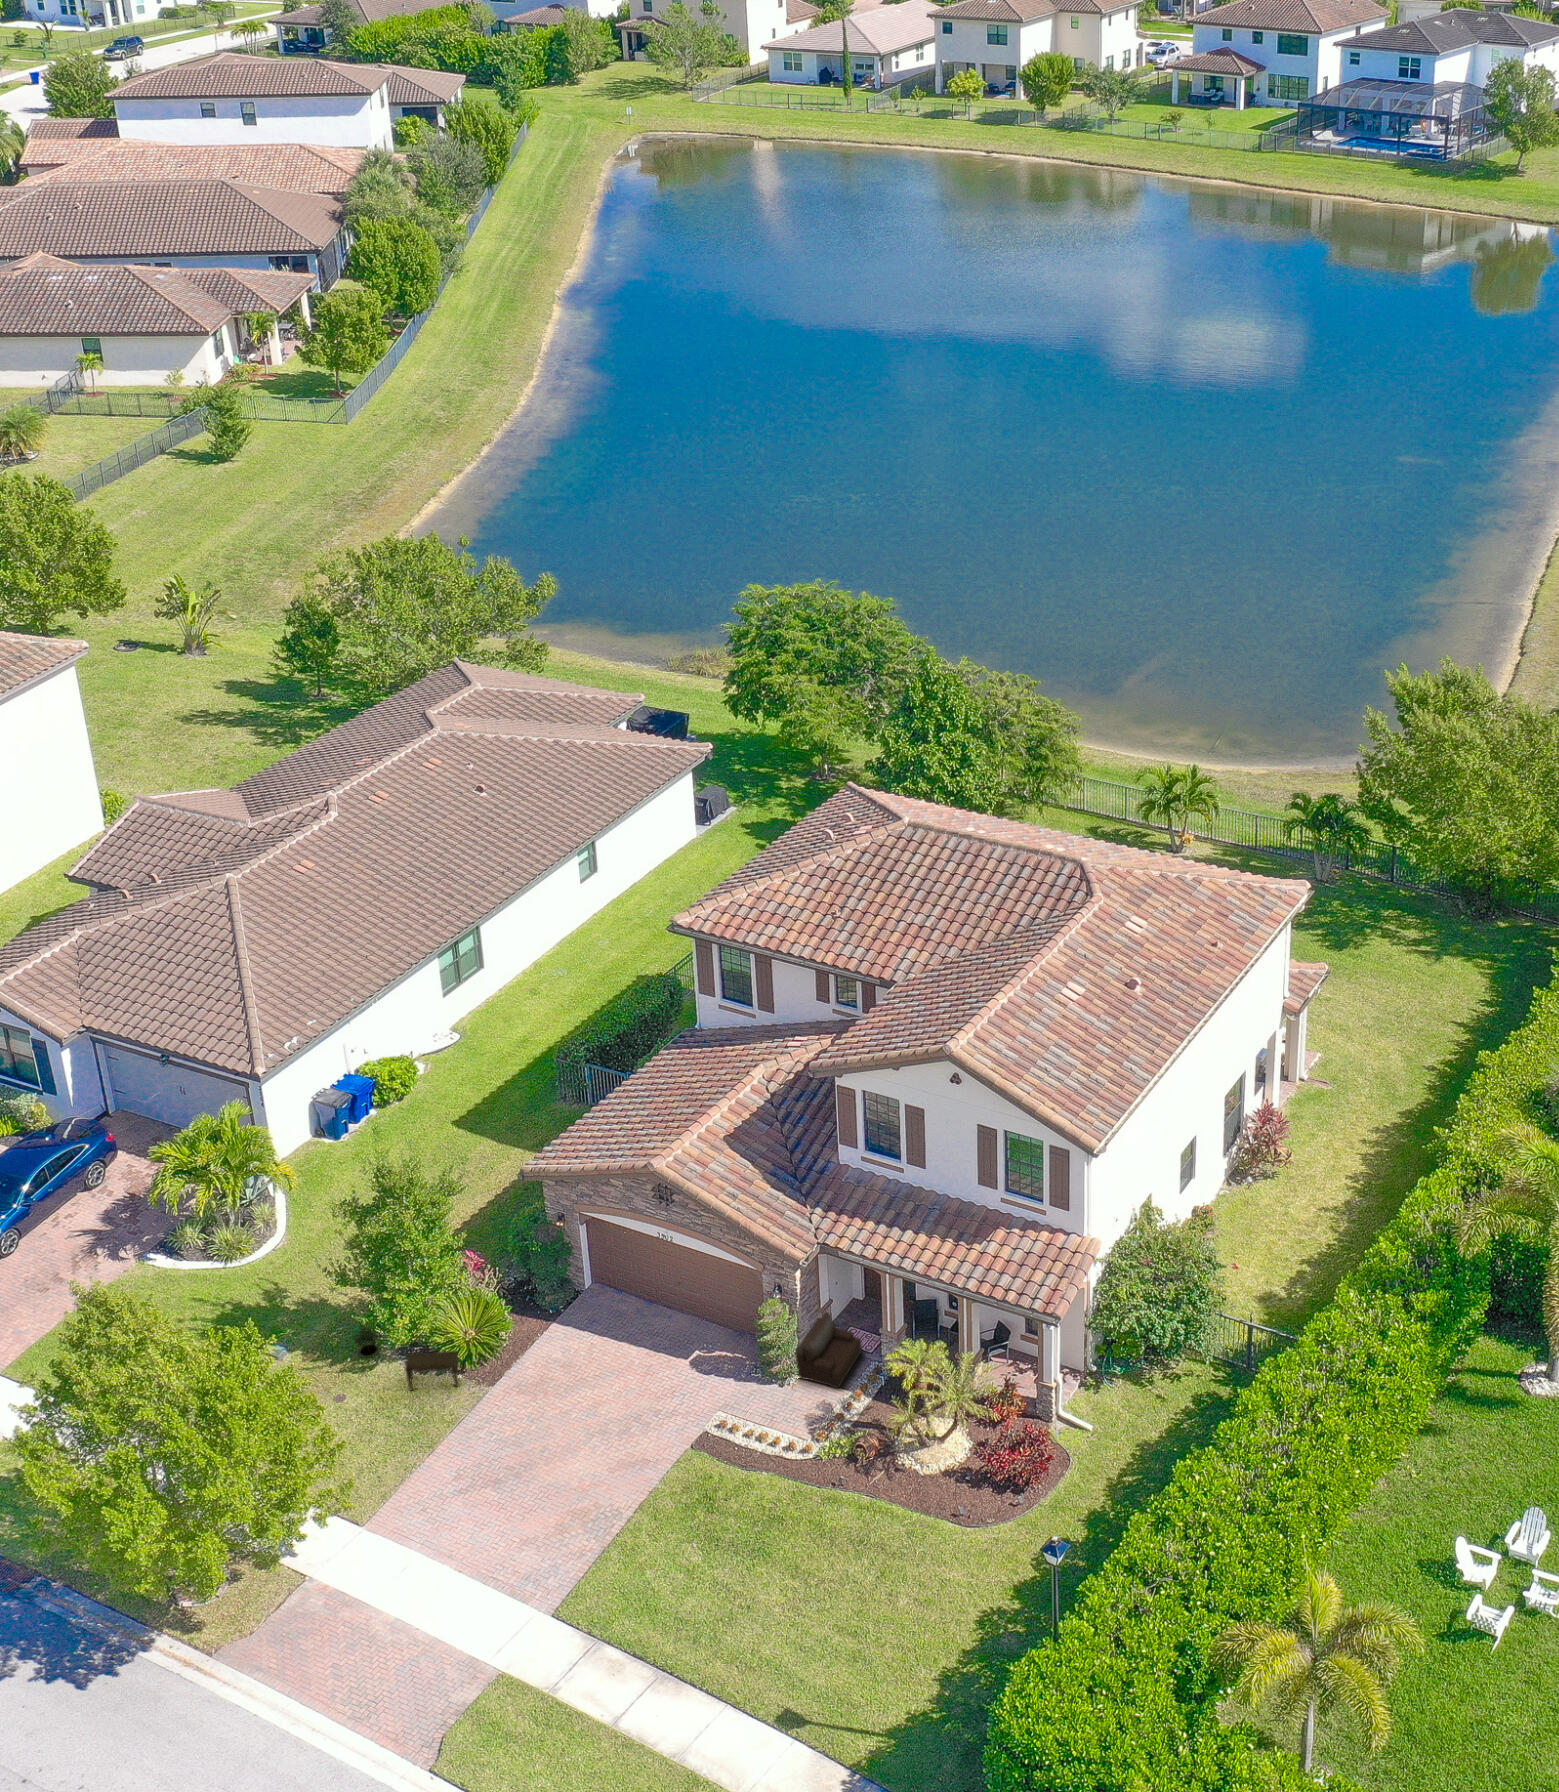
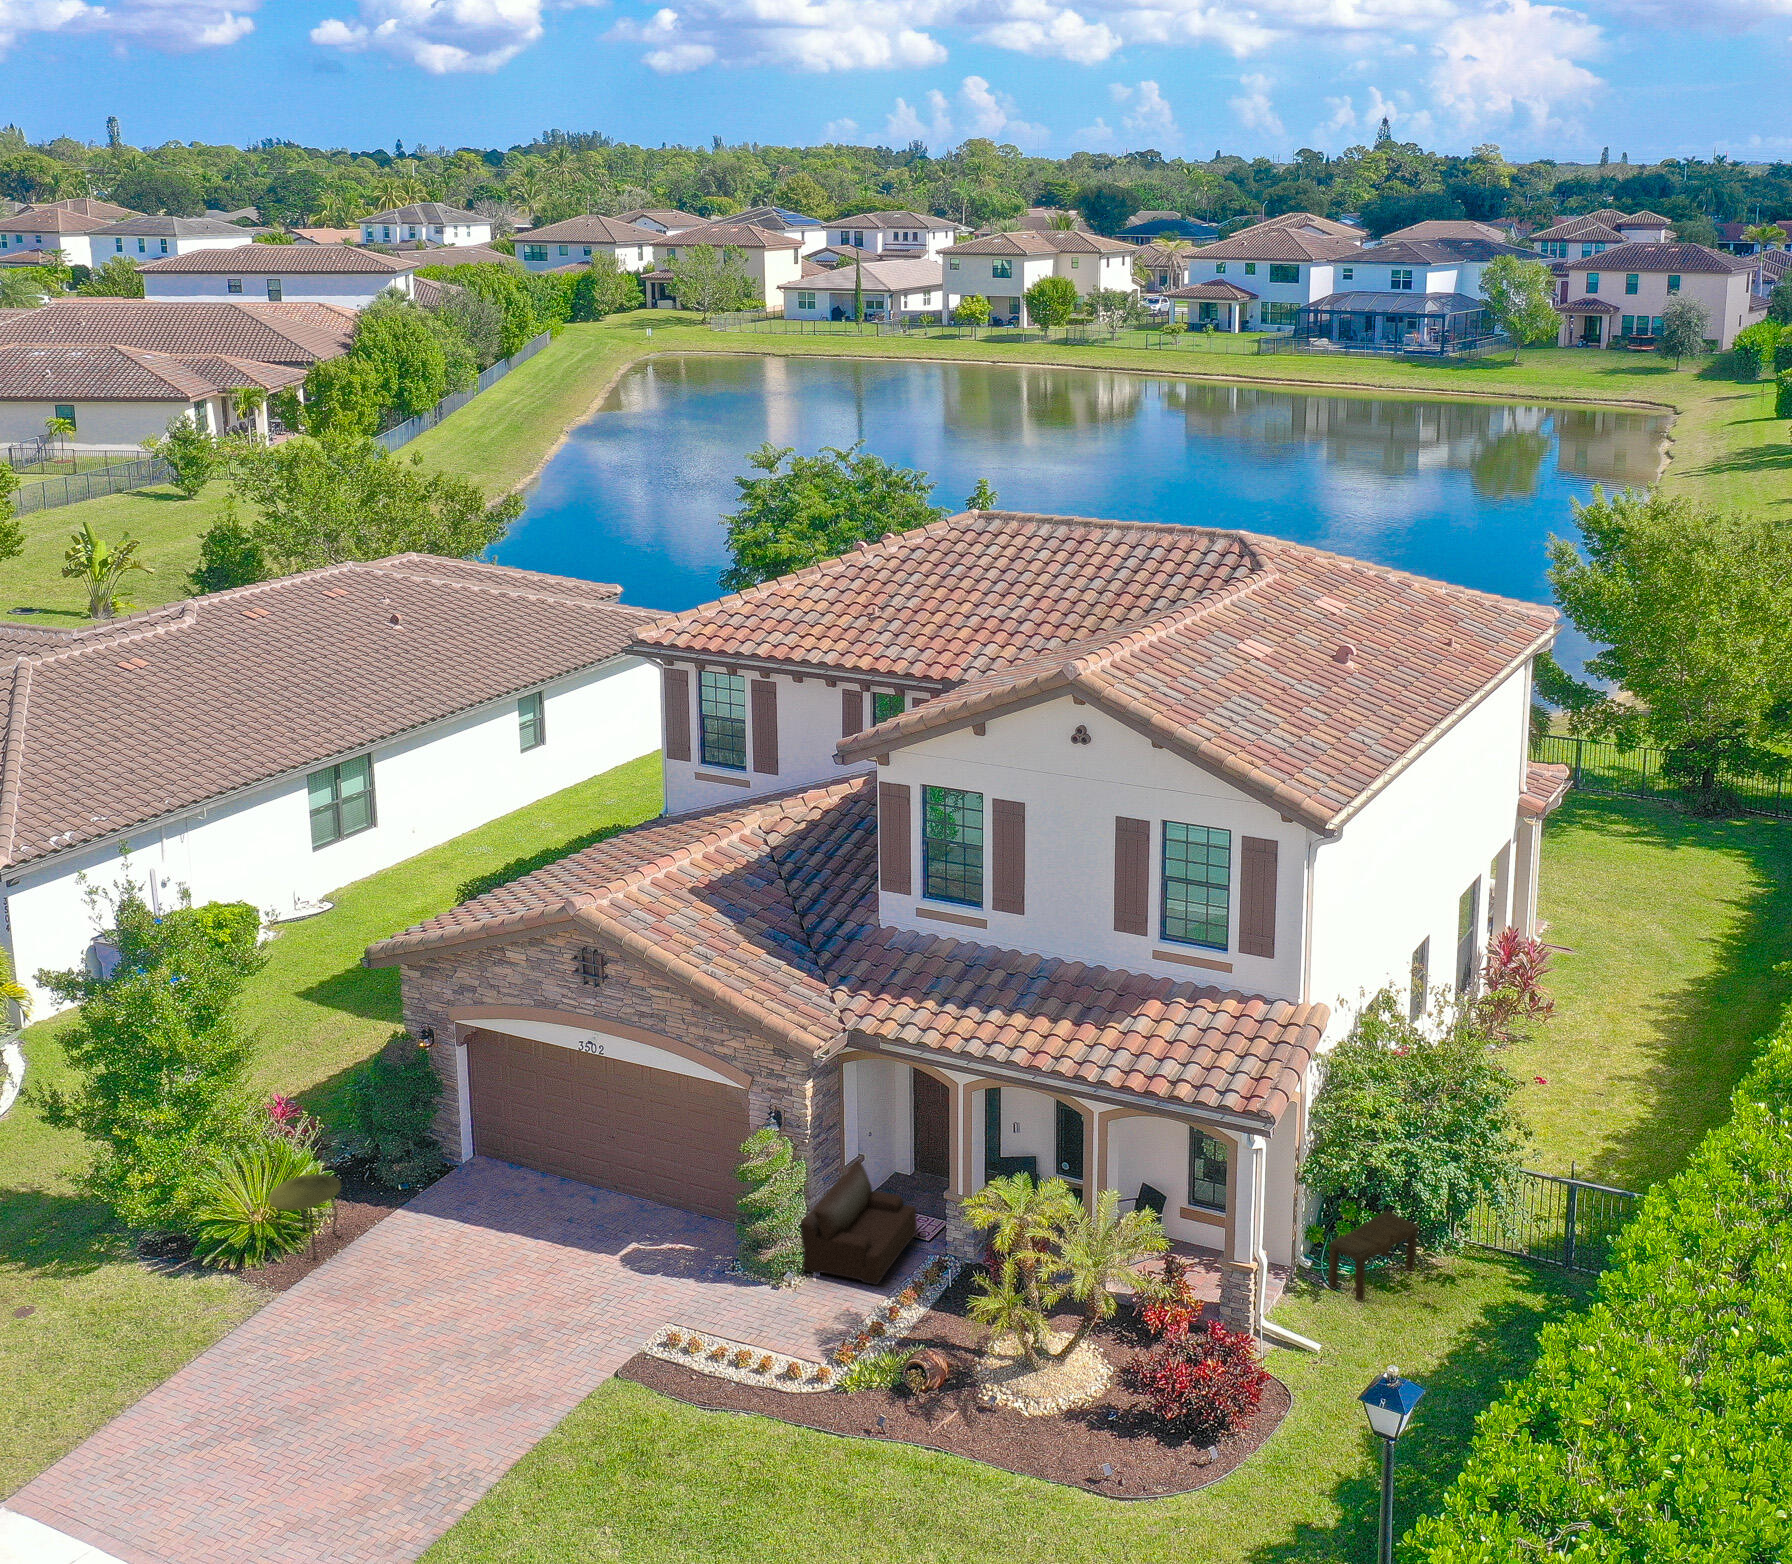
side table: none [489,1312,529,1363] -> present [268,1174,341,1259]
potted tree: present [354,1323,379,1358] -> none [23,1189,77,1257]
bench: present [405,1351,459,1390] -> present [1328,1211,1419,1302]

